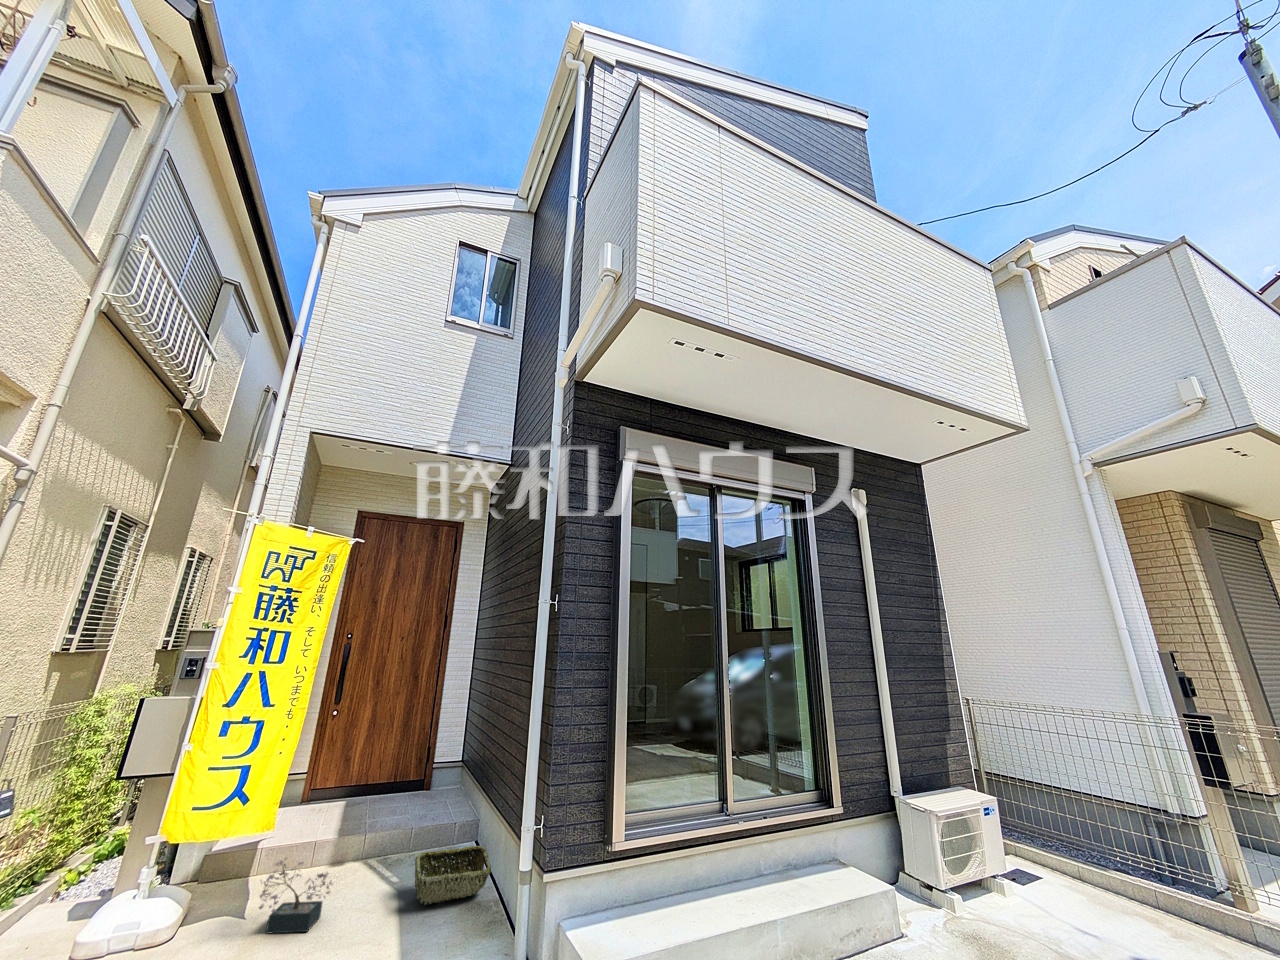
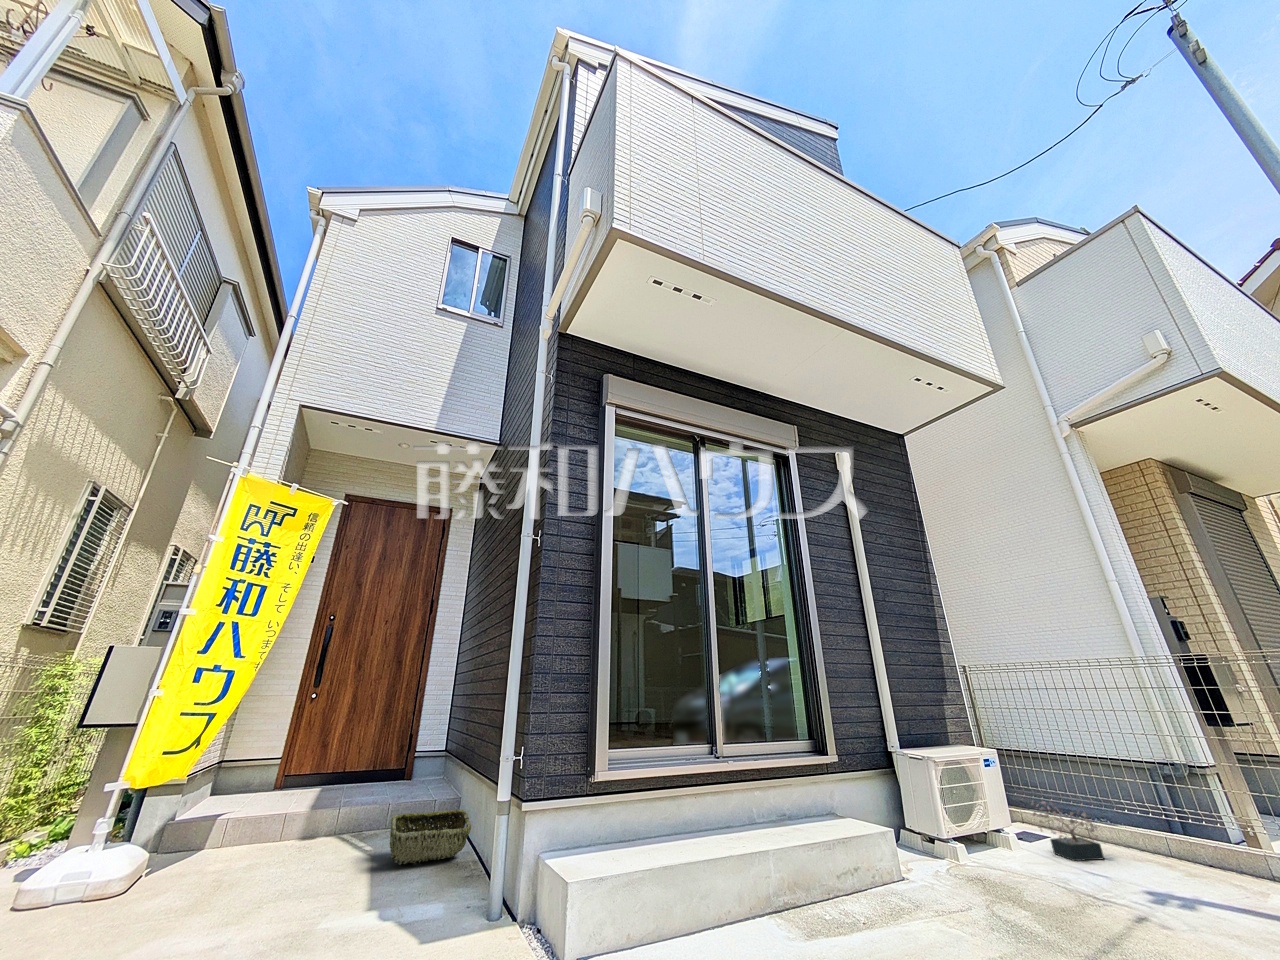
decorative plant: present [259,858,333,934] -> present [1031,801,1104,861]

